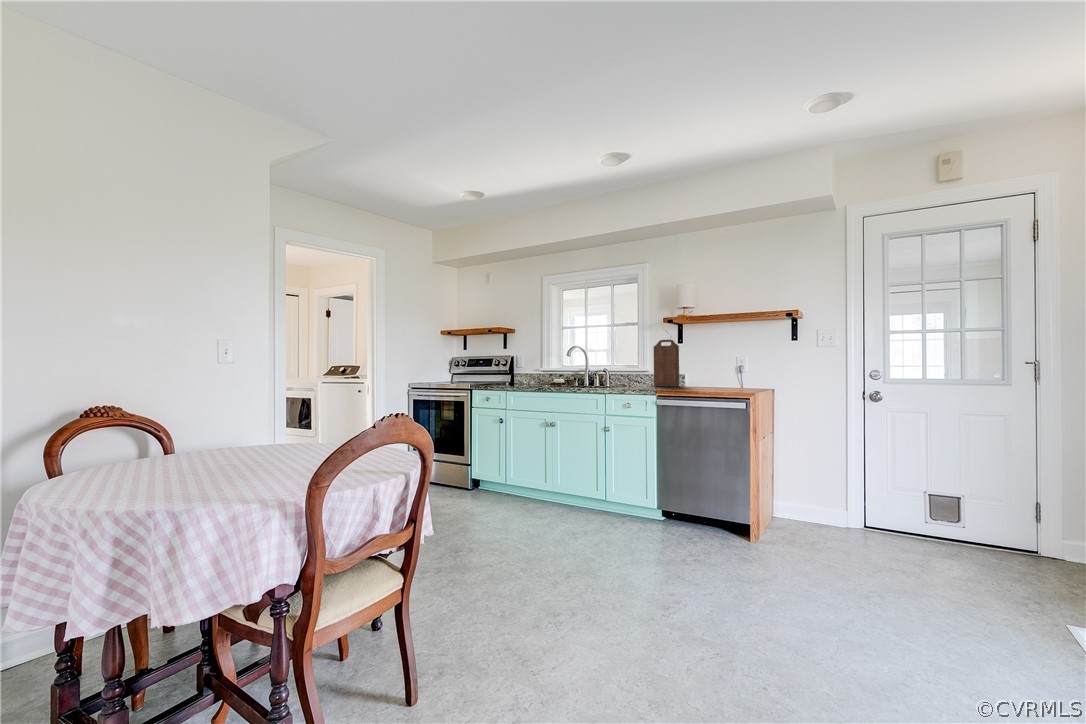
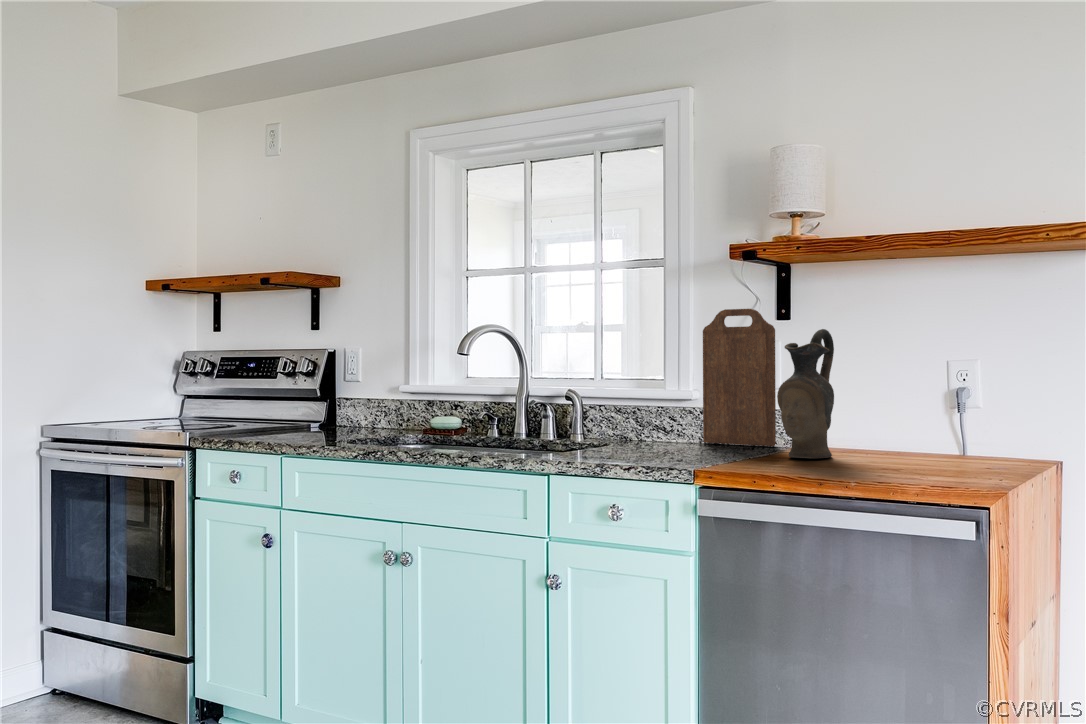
ceramic pitcher: none [681,346,699,388] -> present [777,329,834,458]

